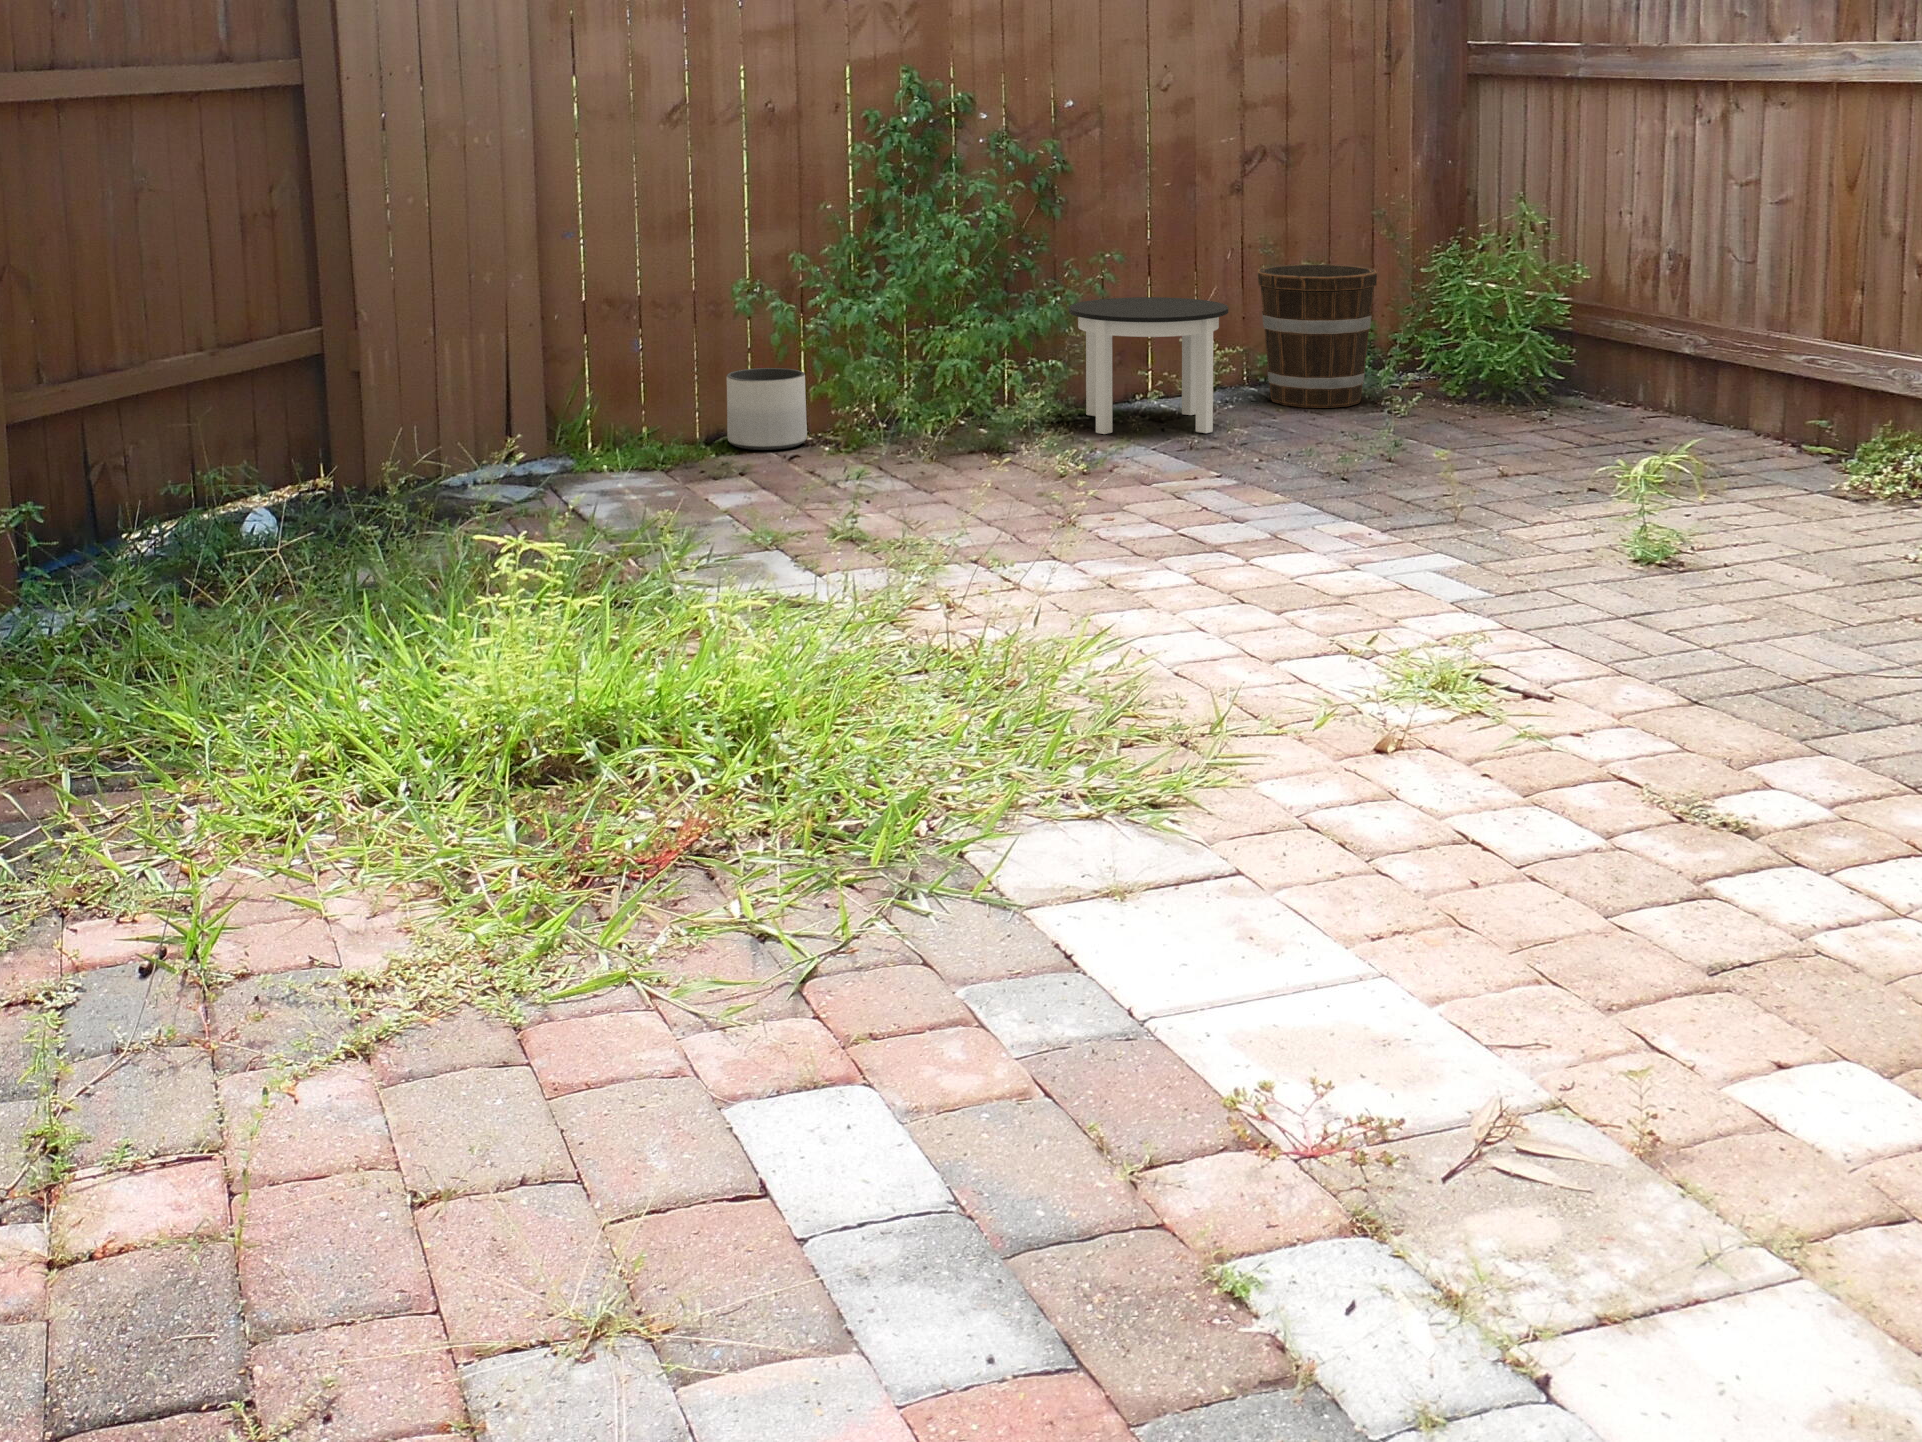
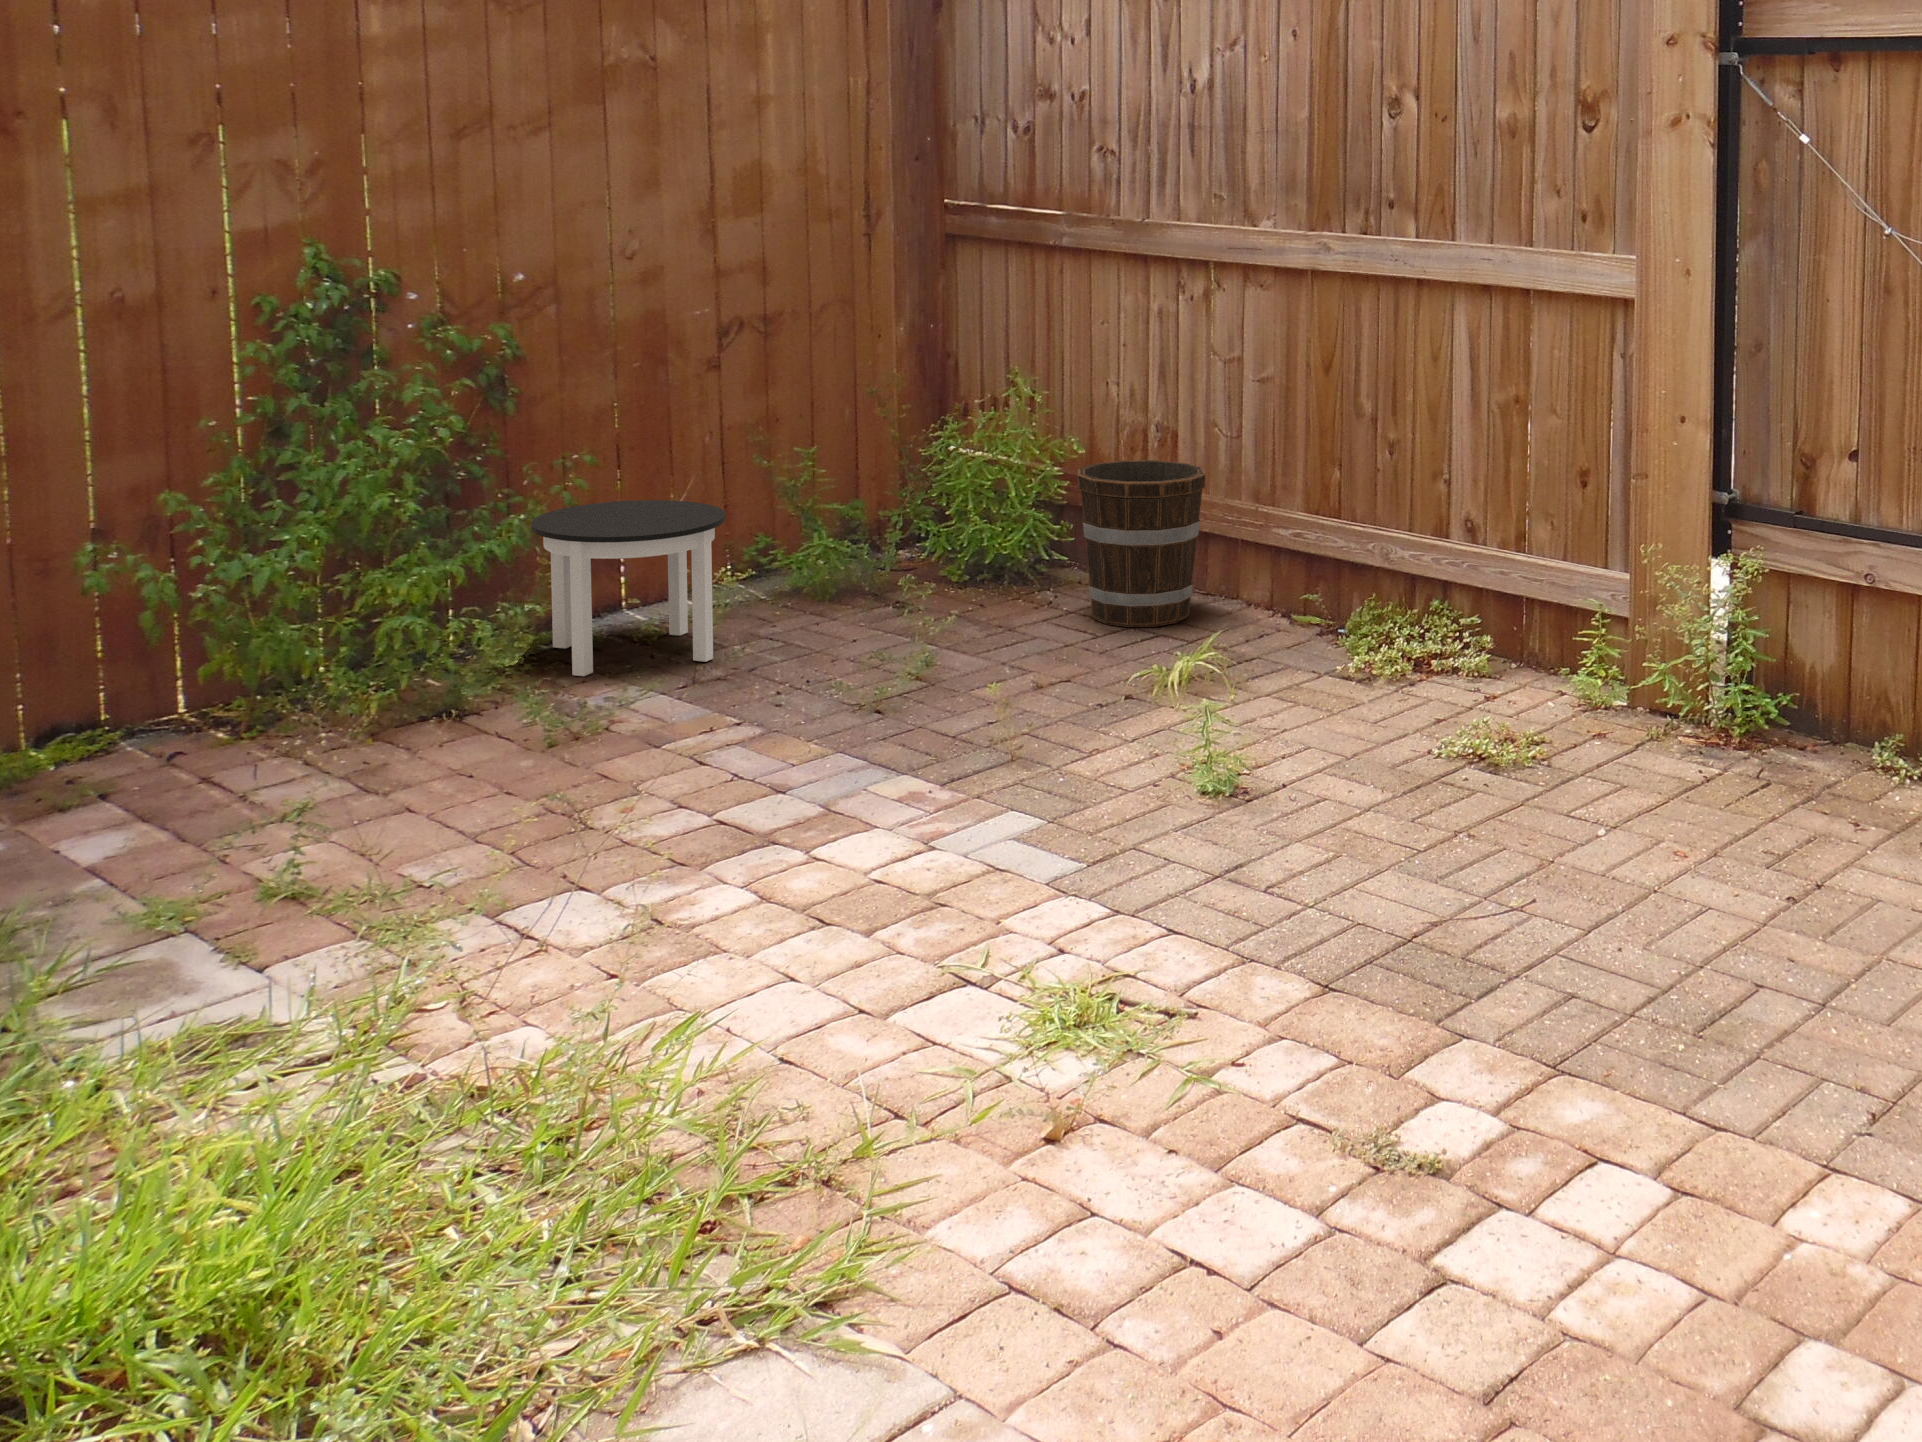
bucket: present [1258,264,1377,408] -> present [1078,460,1206,627]
planter: present [727,368,807,450] -> none [44,639,173,760]

